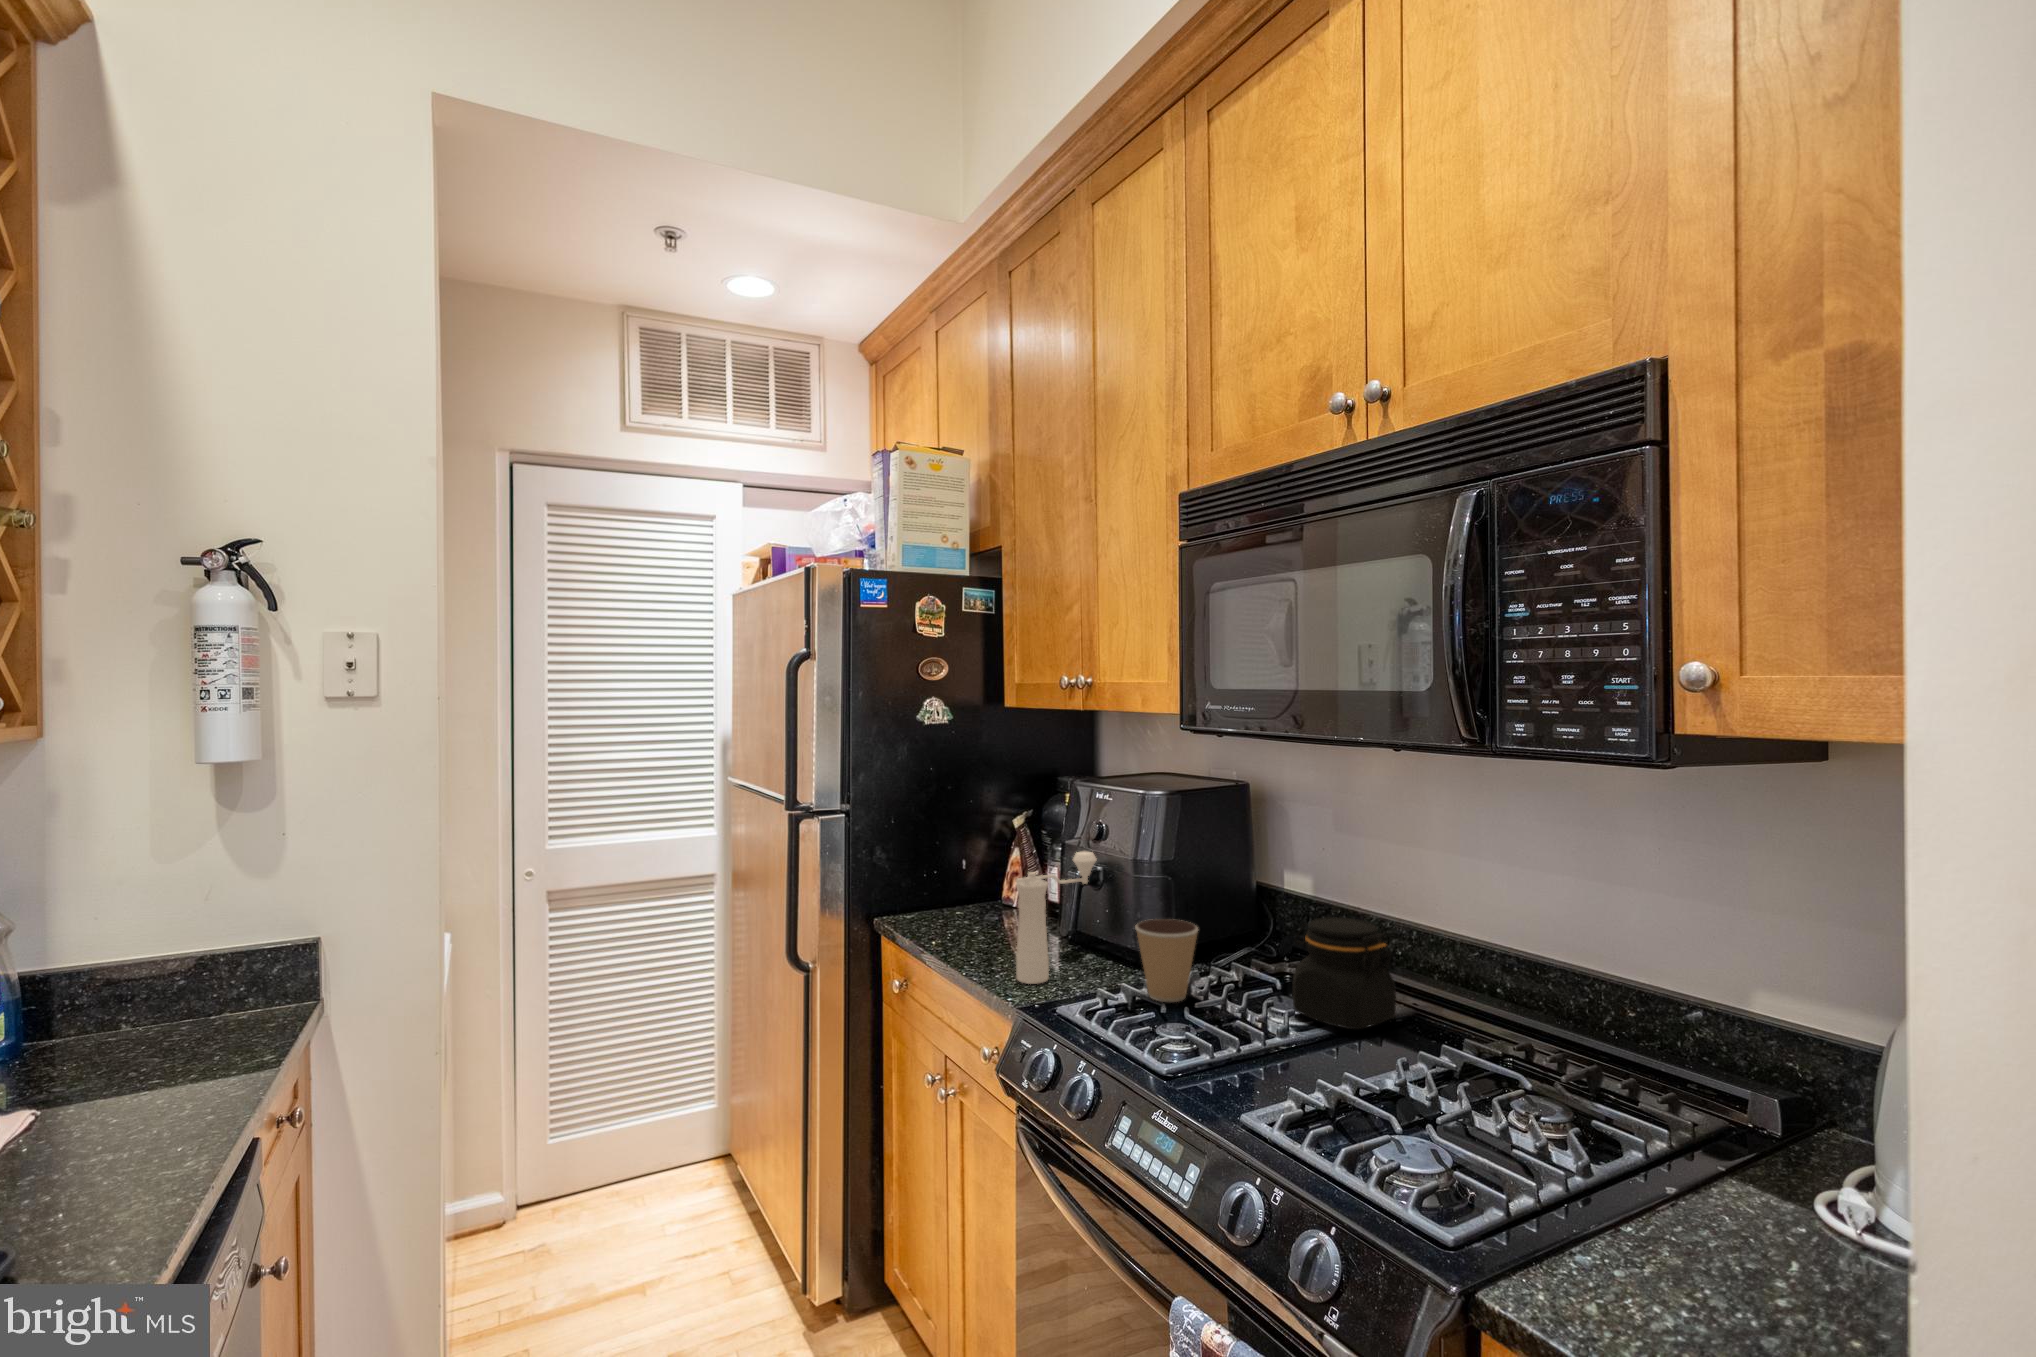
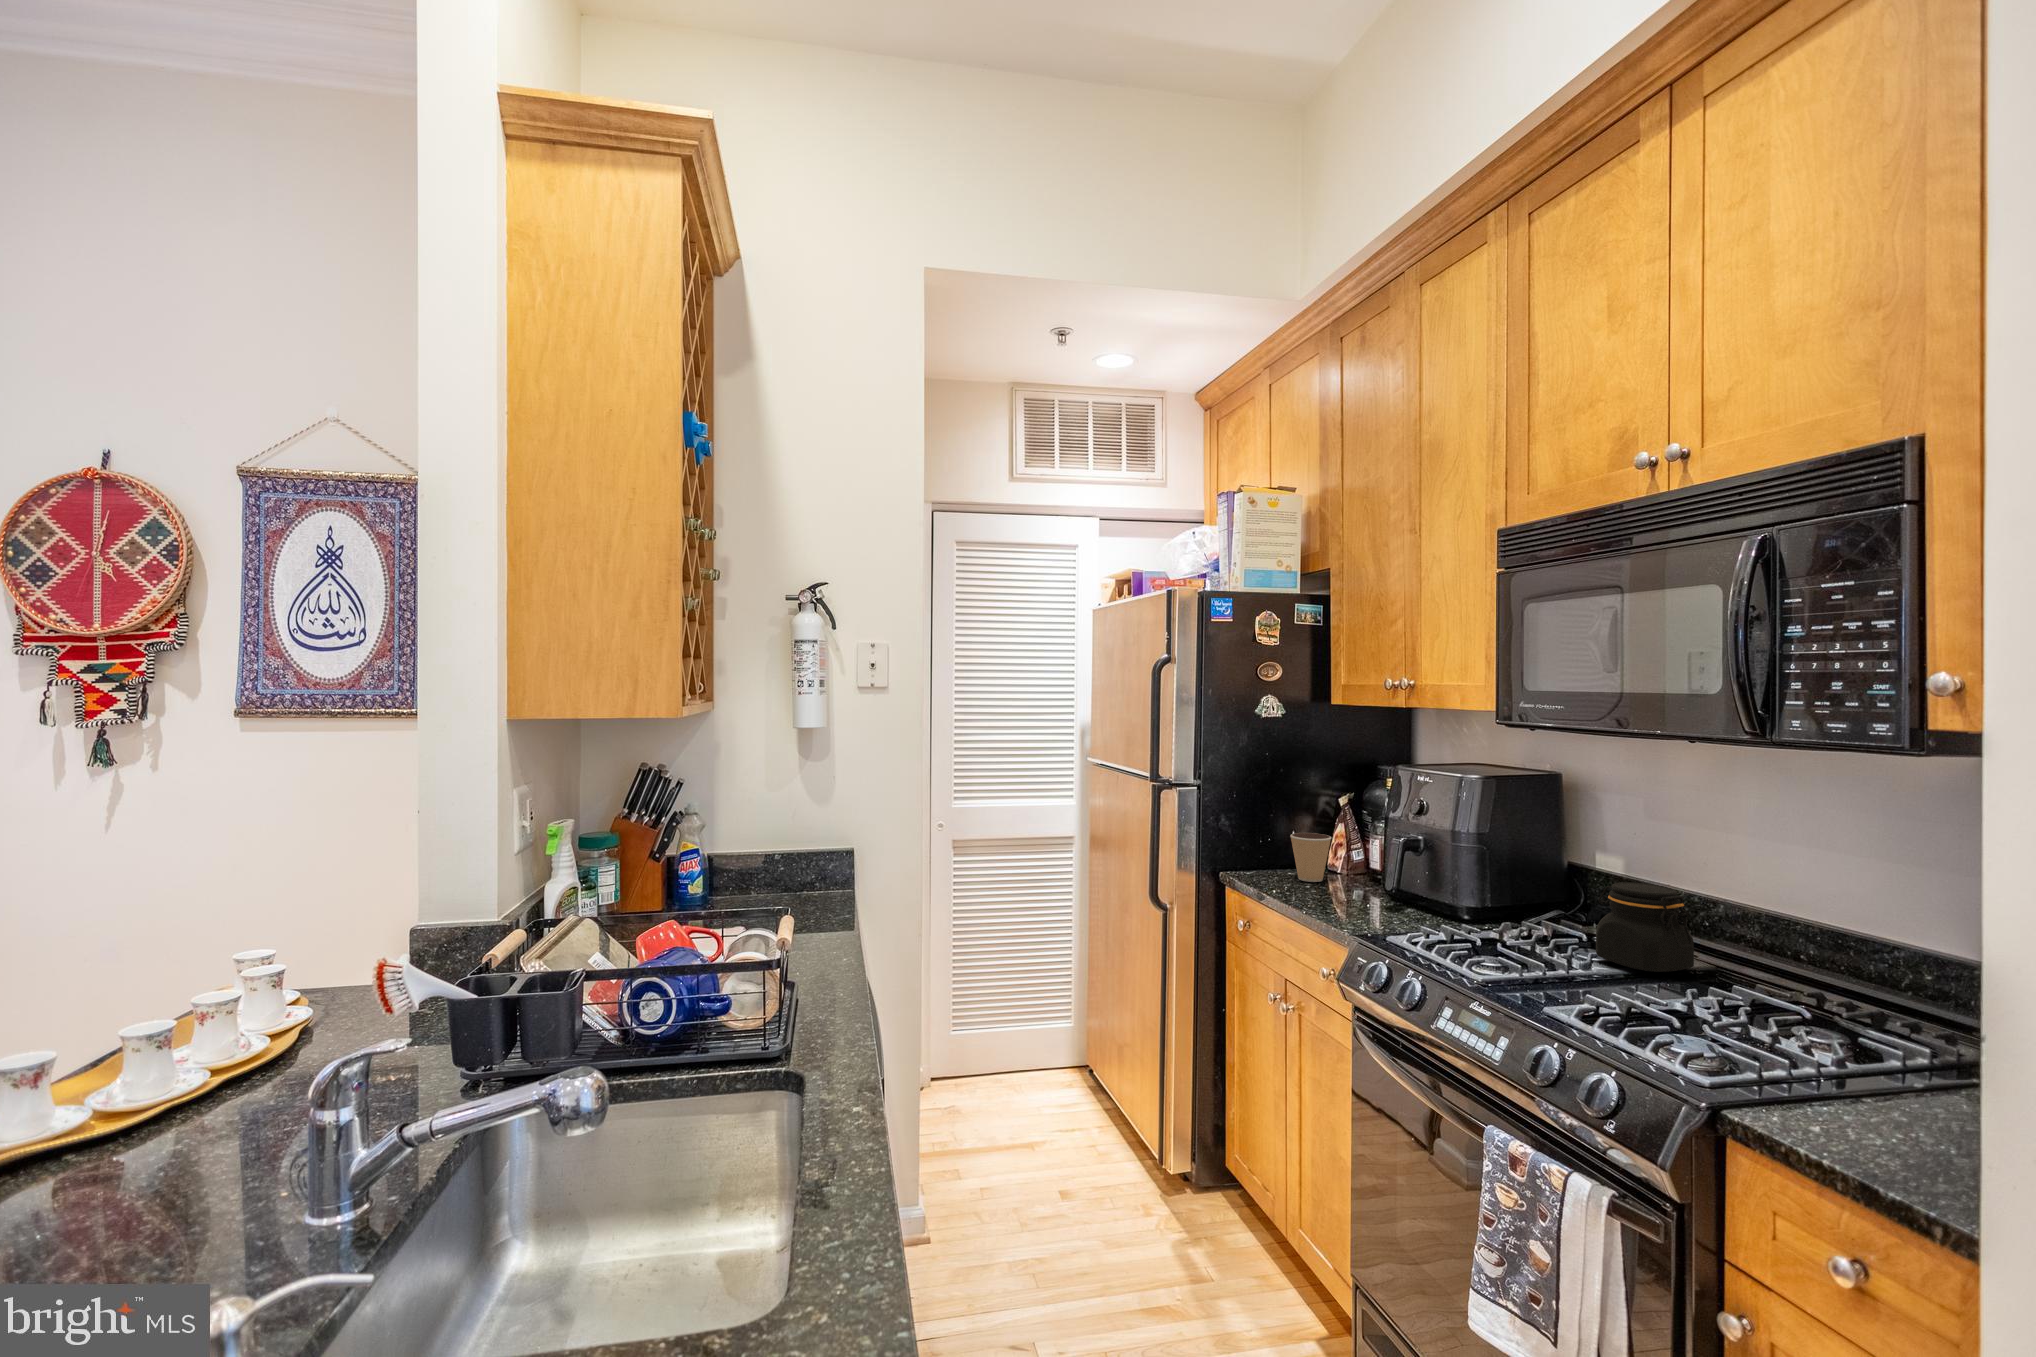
pepper mill: present [1016,851,1097,984] -> none [1349,821,1418,922]
coffee cup: present [1135,919,1198,1002] -> present [1290,833,1331,882]

